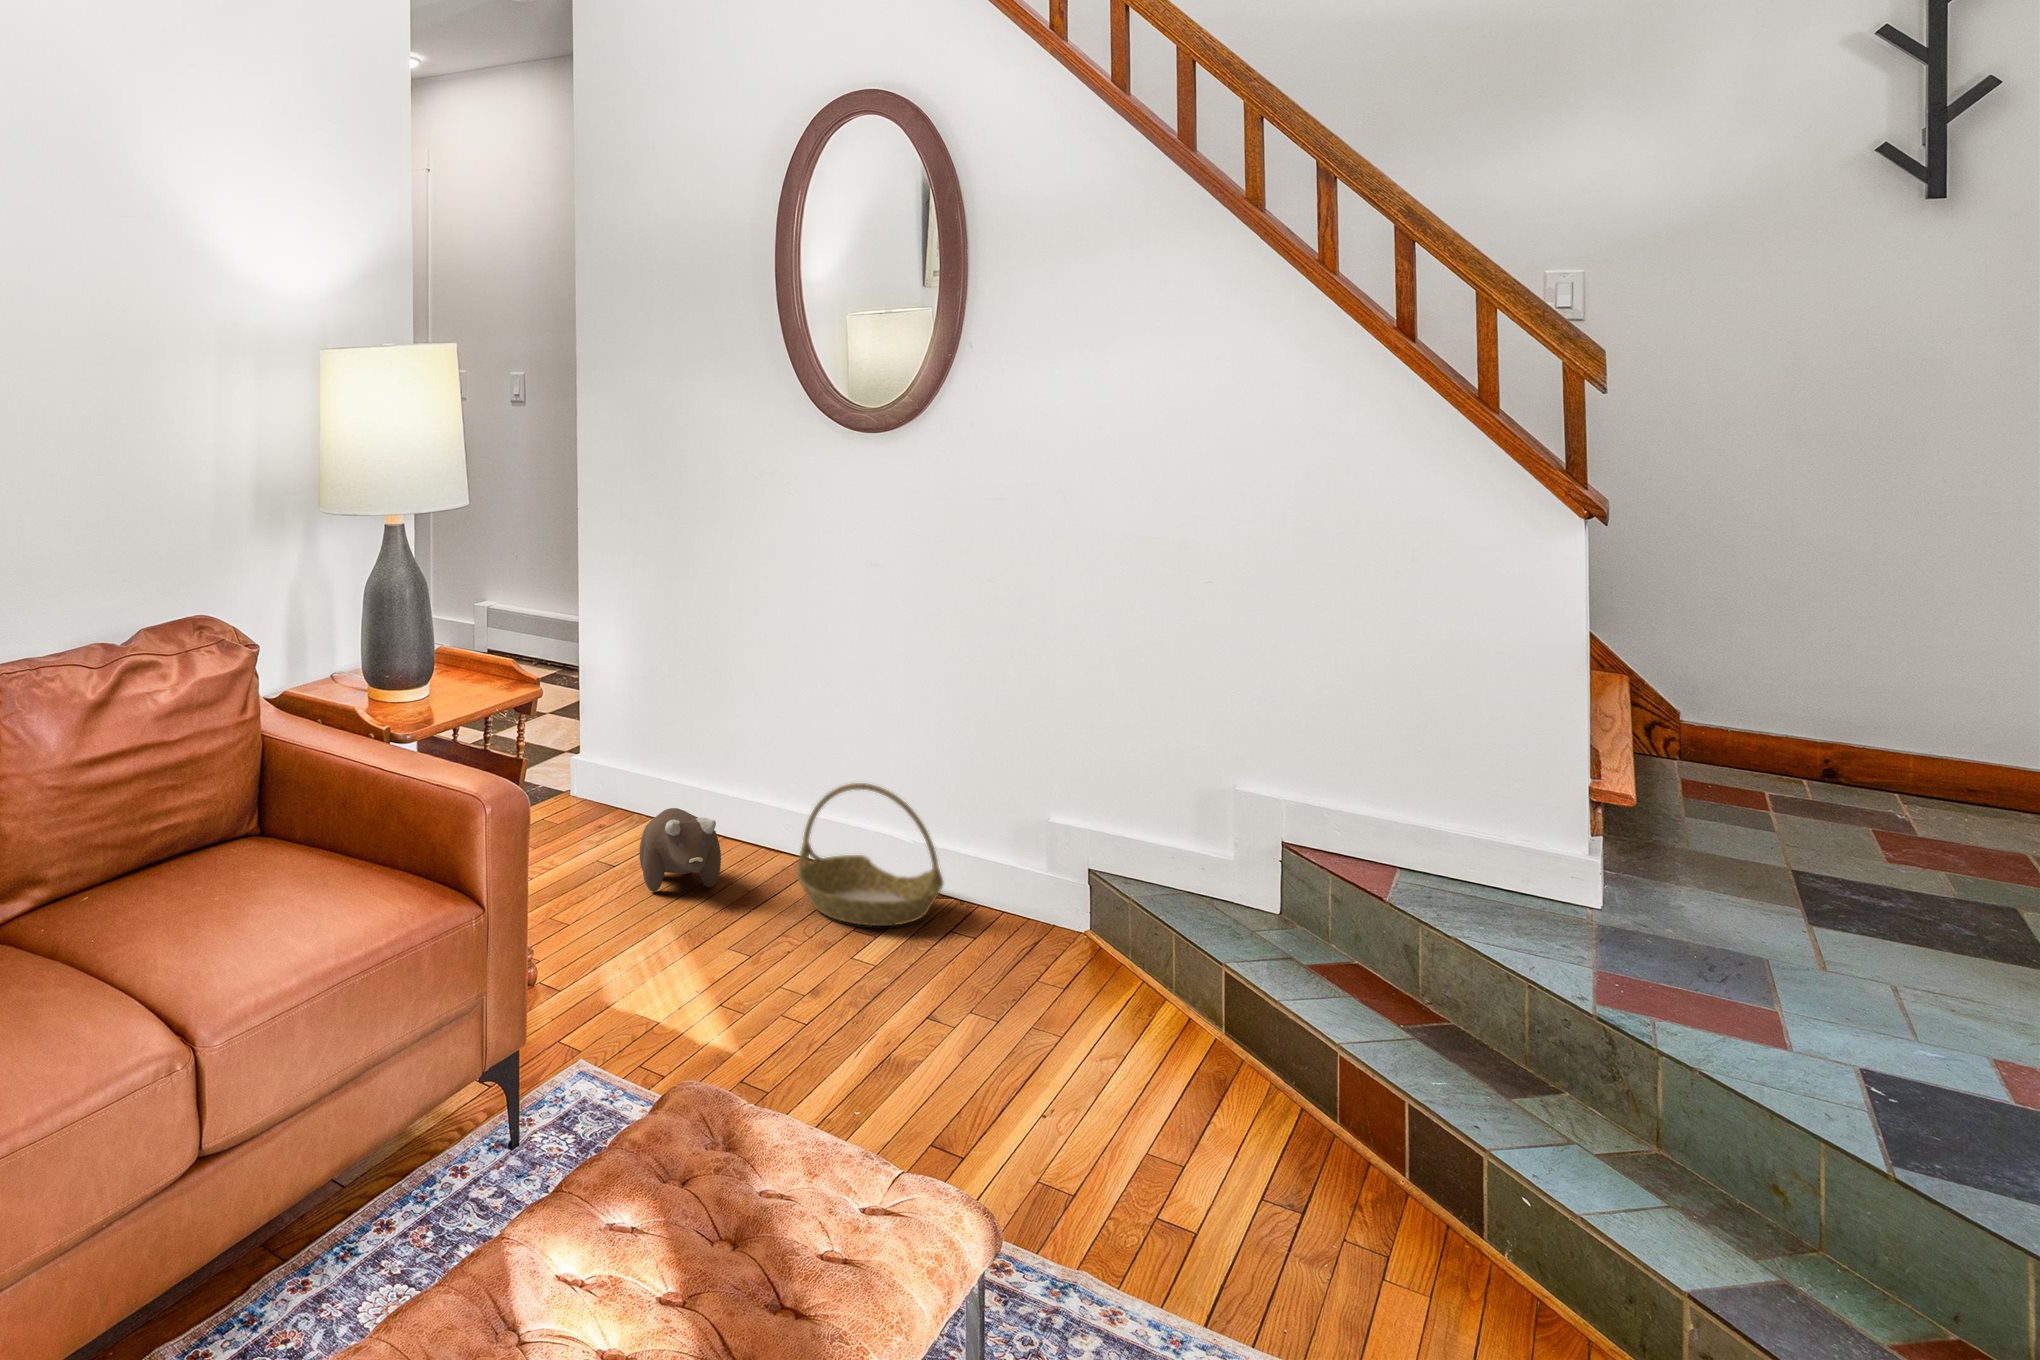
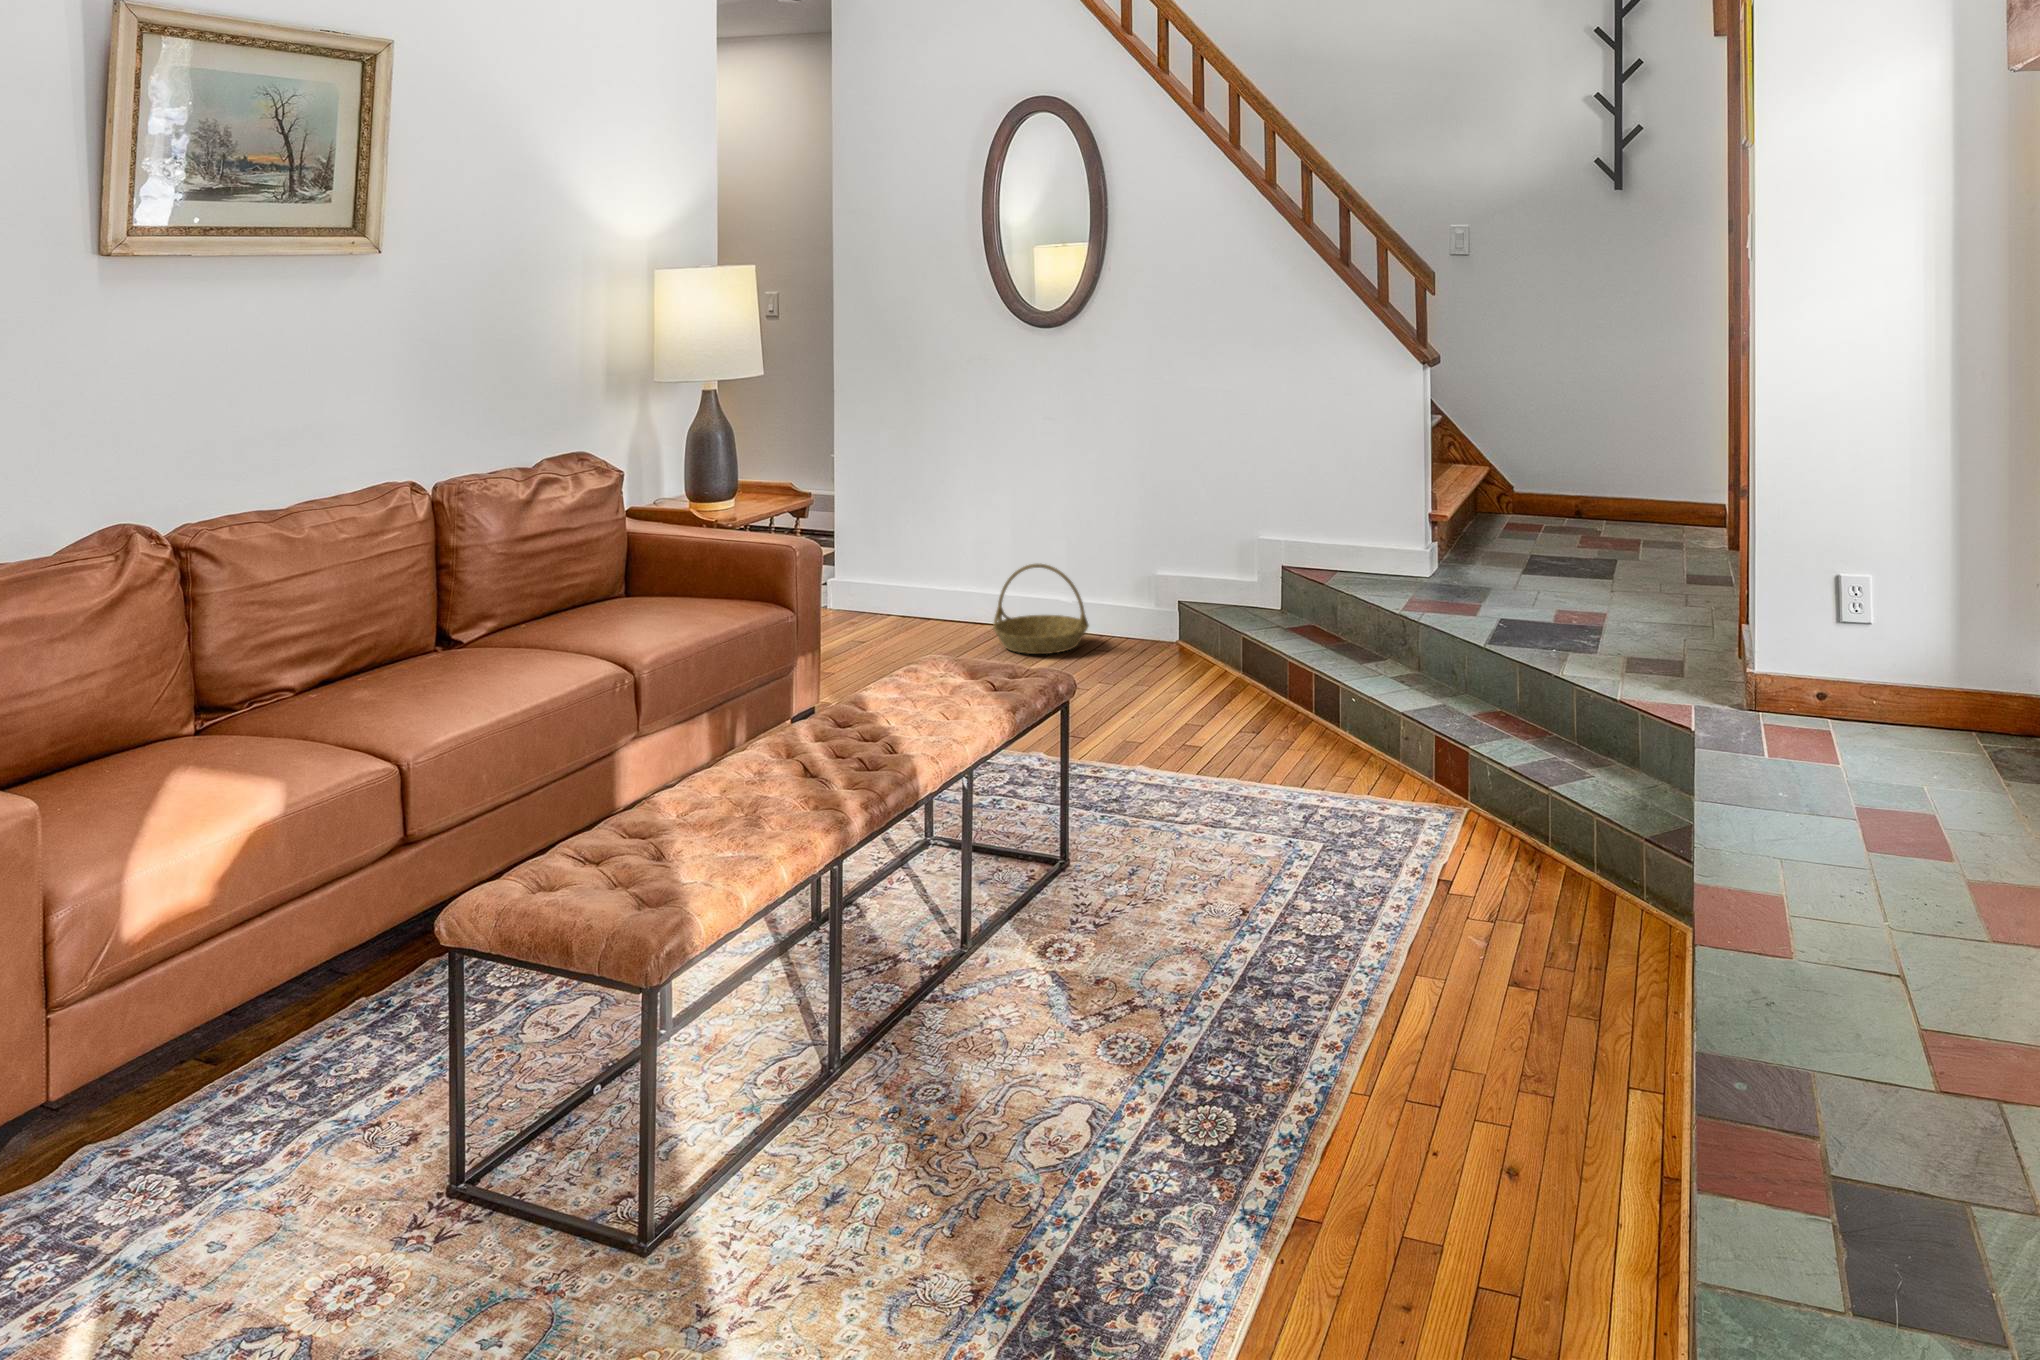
plush toy: present [639,808,721,892] -> none [886,590,942,646]

